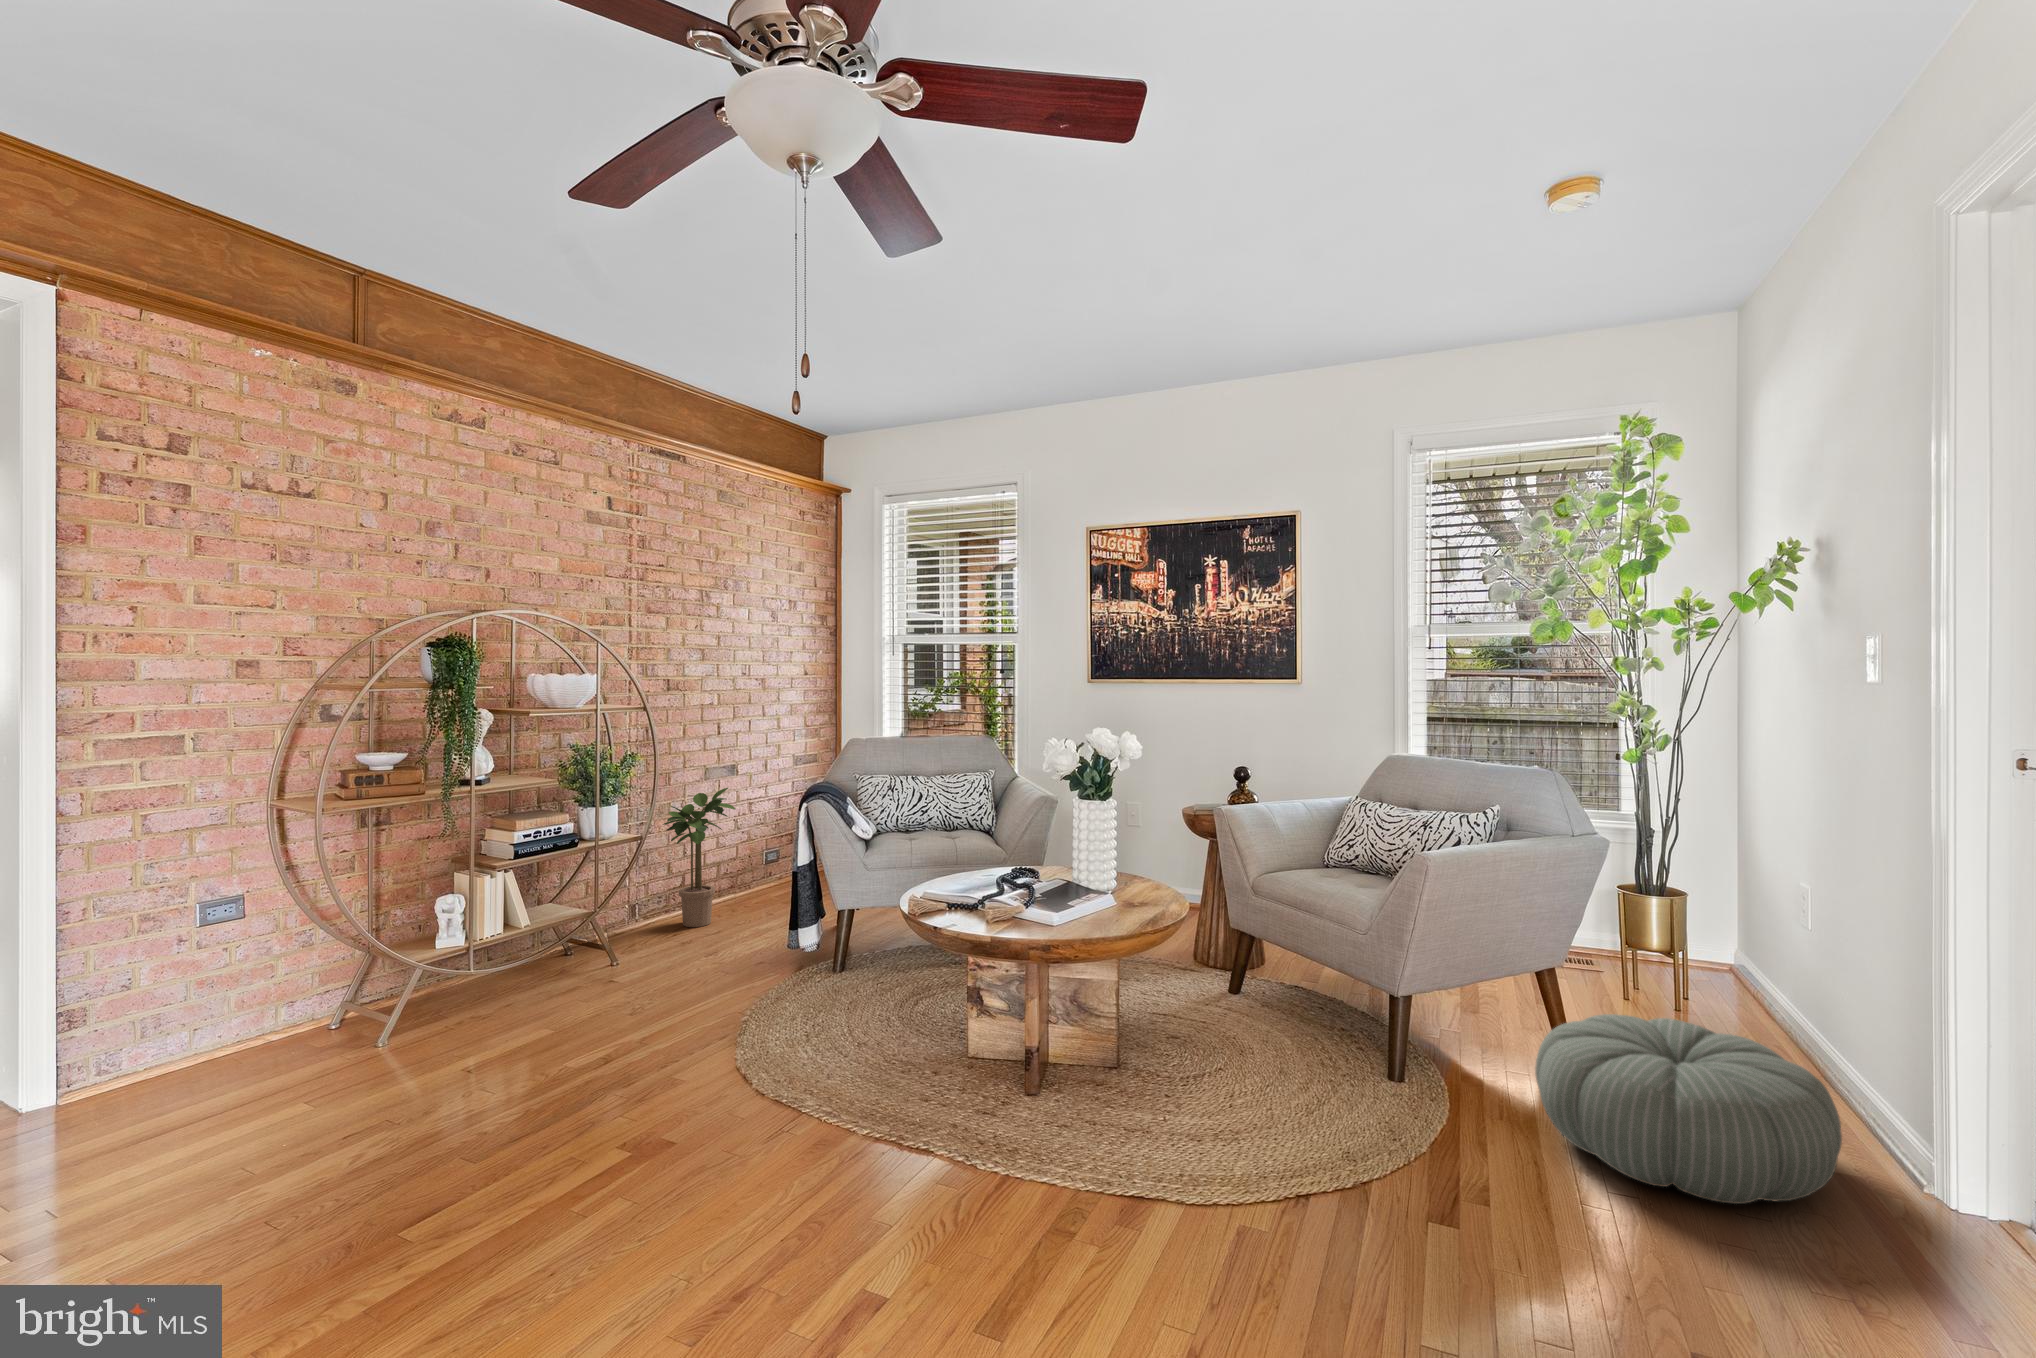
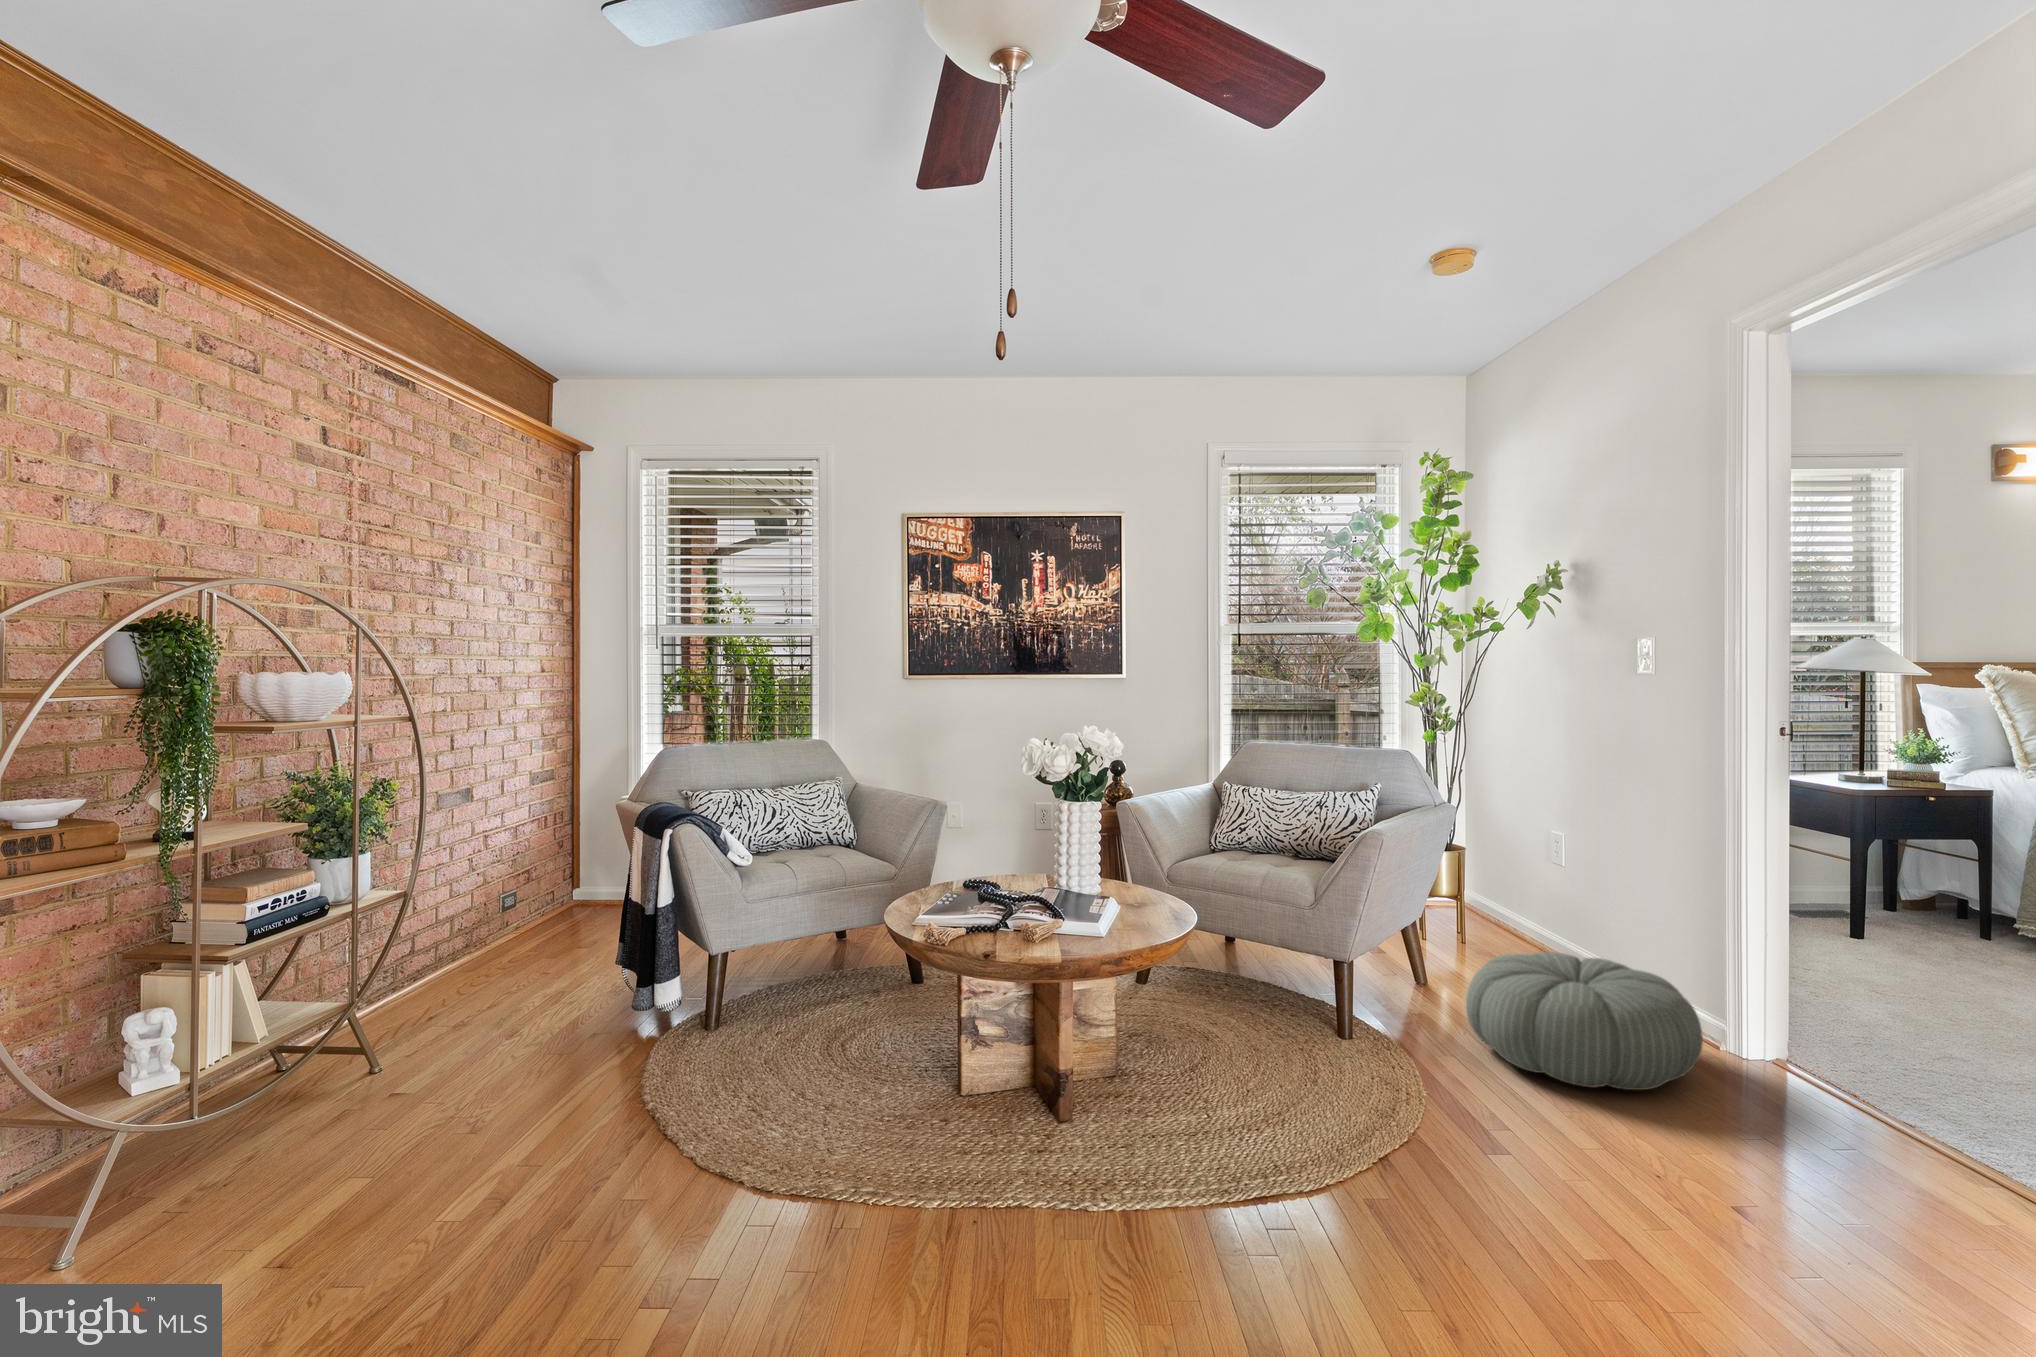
potted plant: present [663,788,735,927] -> none [394,818,502,1005]

